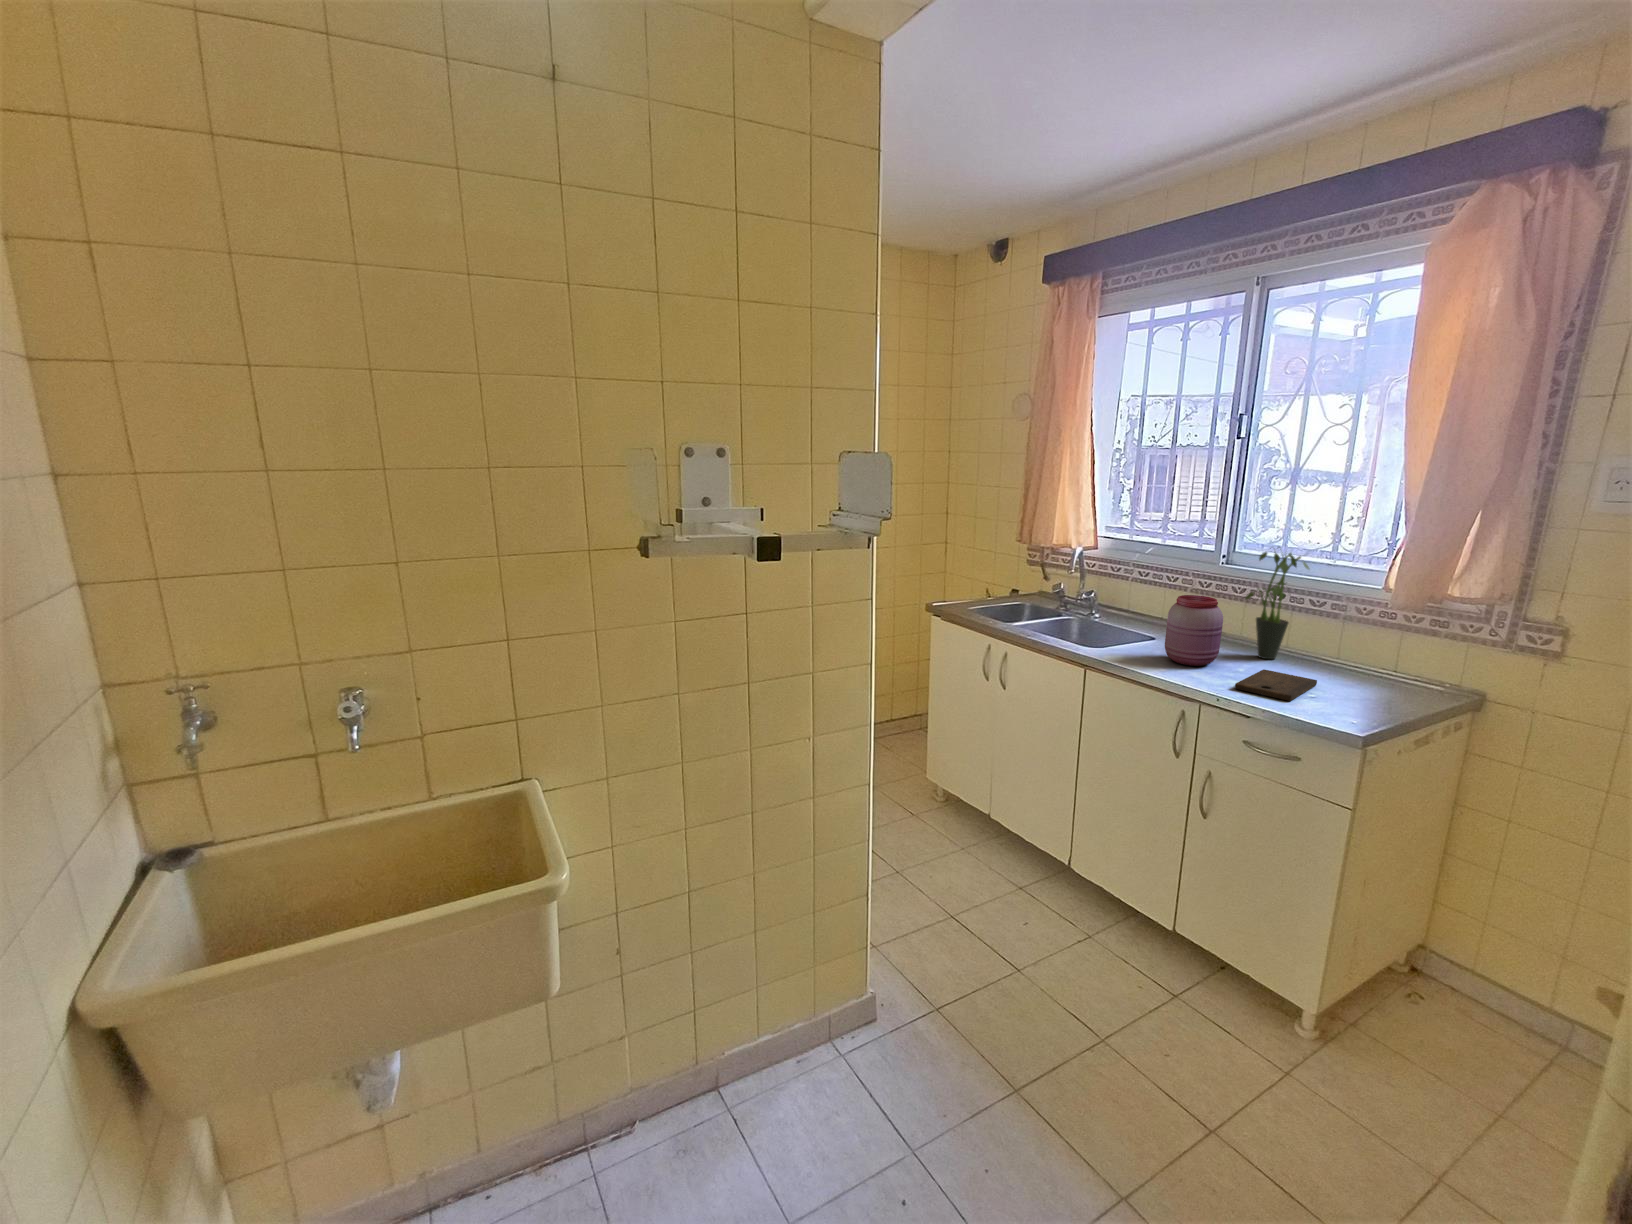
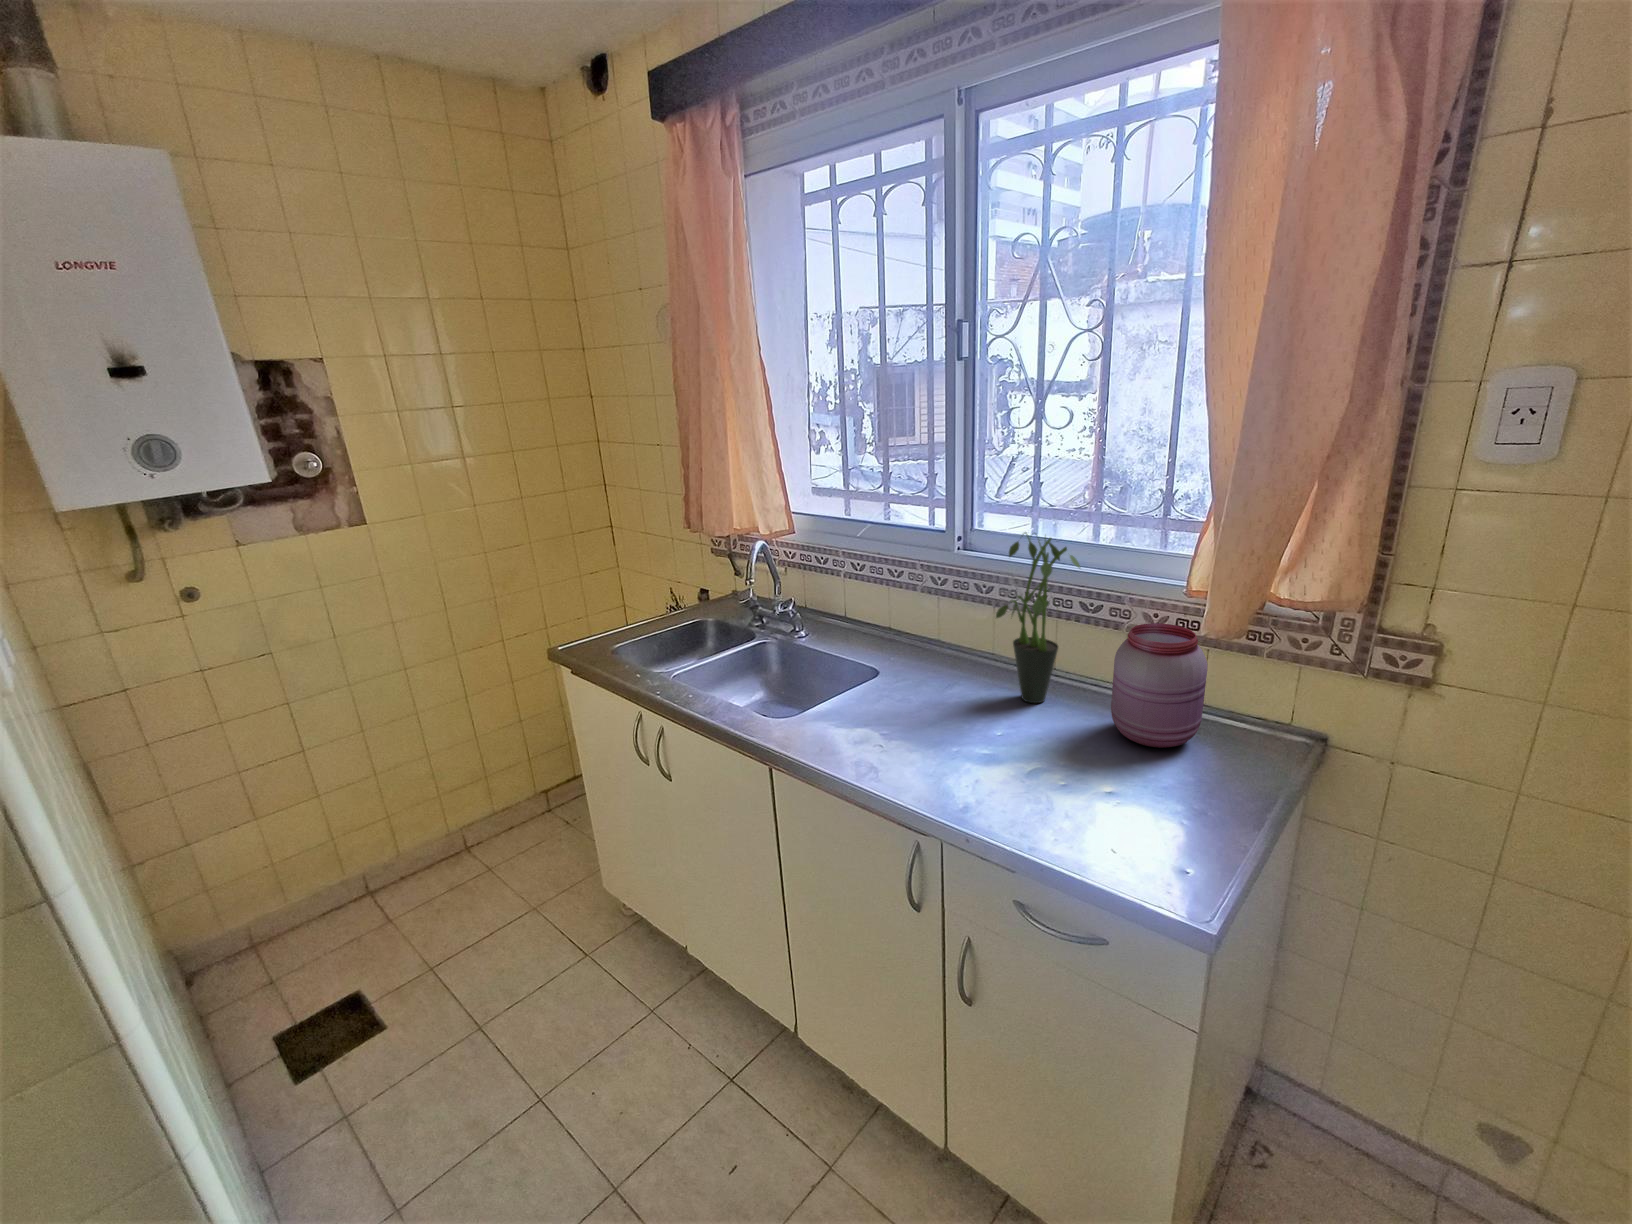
jar: present [1165,595,1223,666] -> present [1111,623,1208,748]
cutting board: present [1235,670,1317,701] -> none [1000,742,1114,829]

